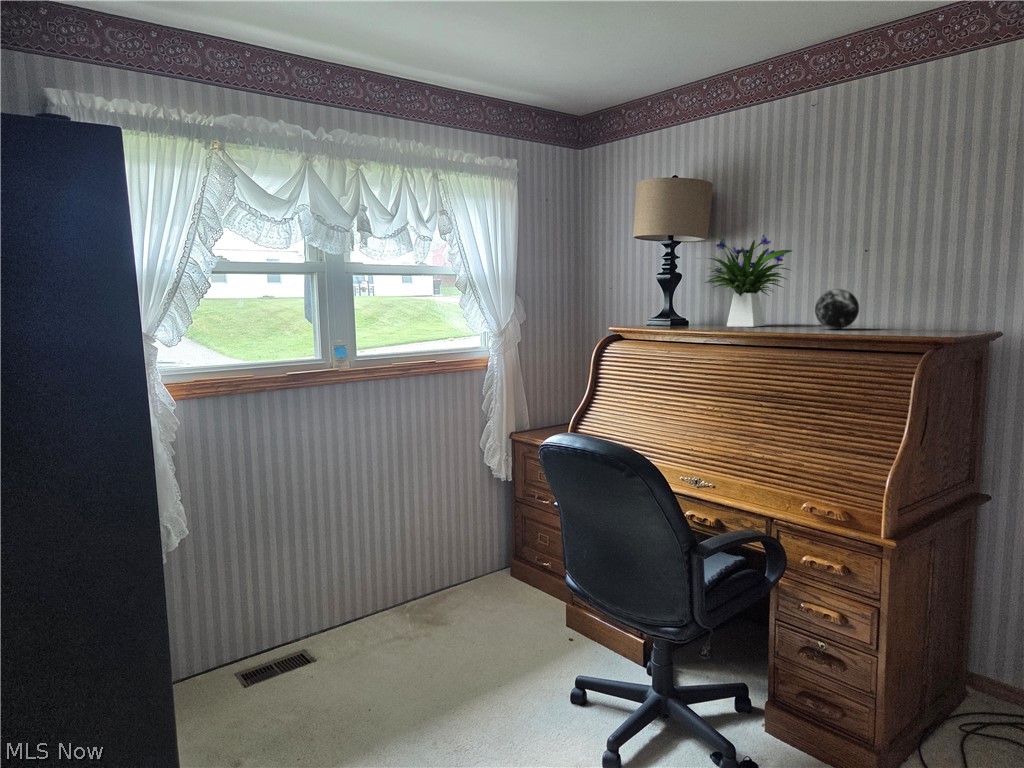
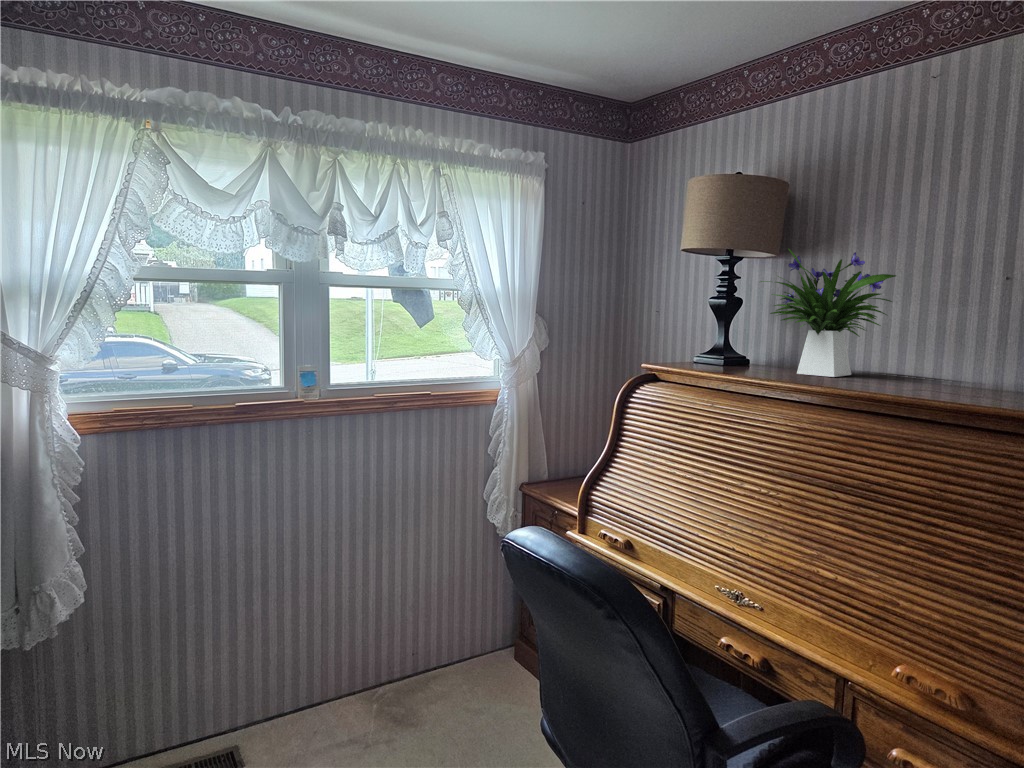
decorative orb: present [815,289,859,329] -> none [926,334,996,392]

